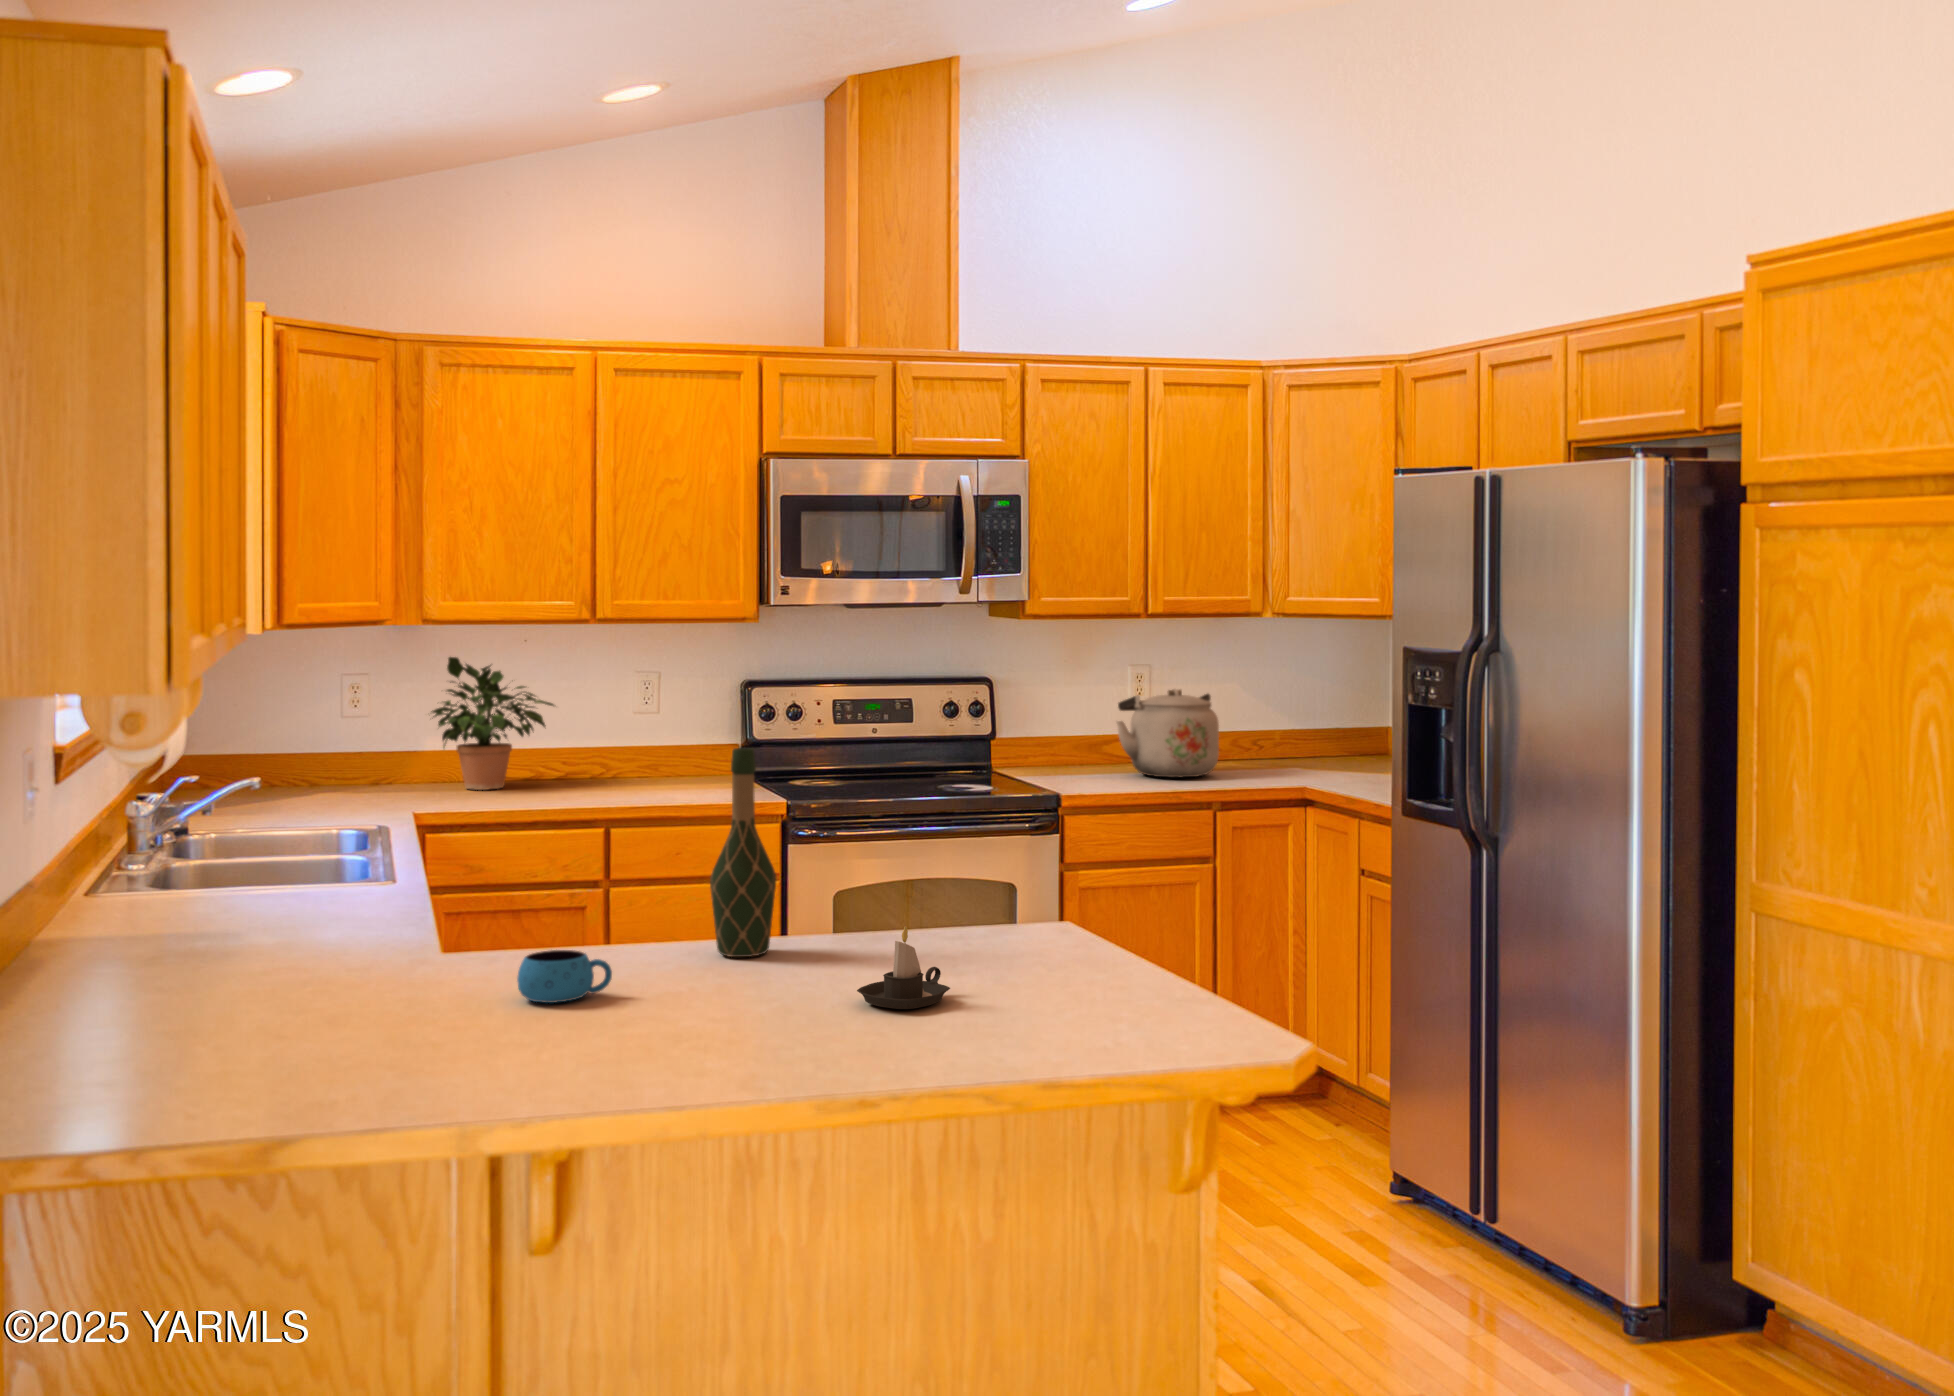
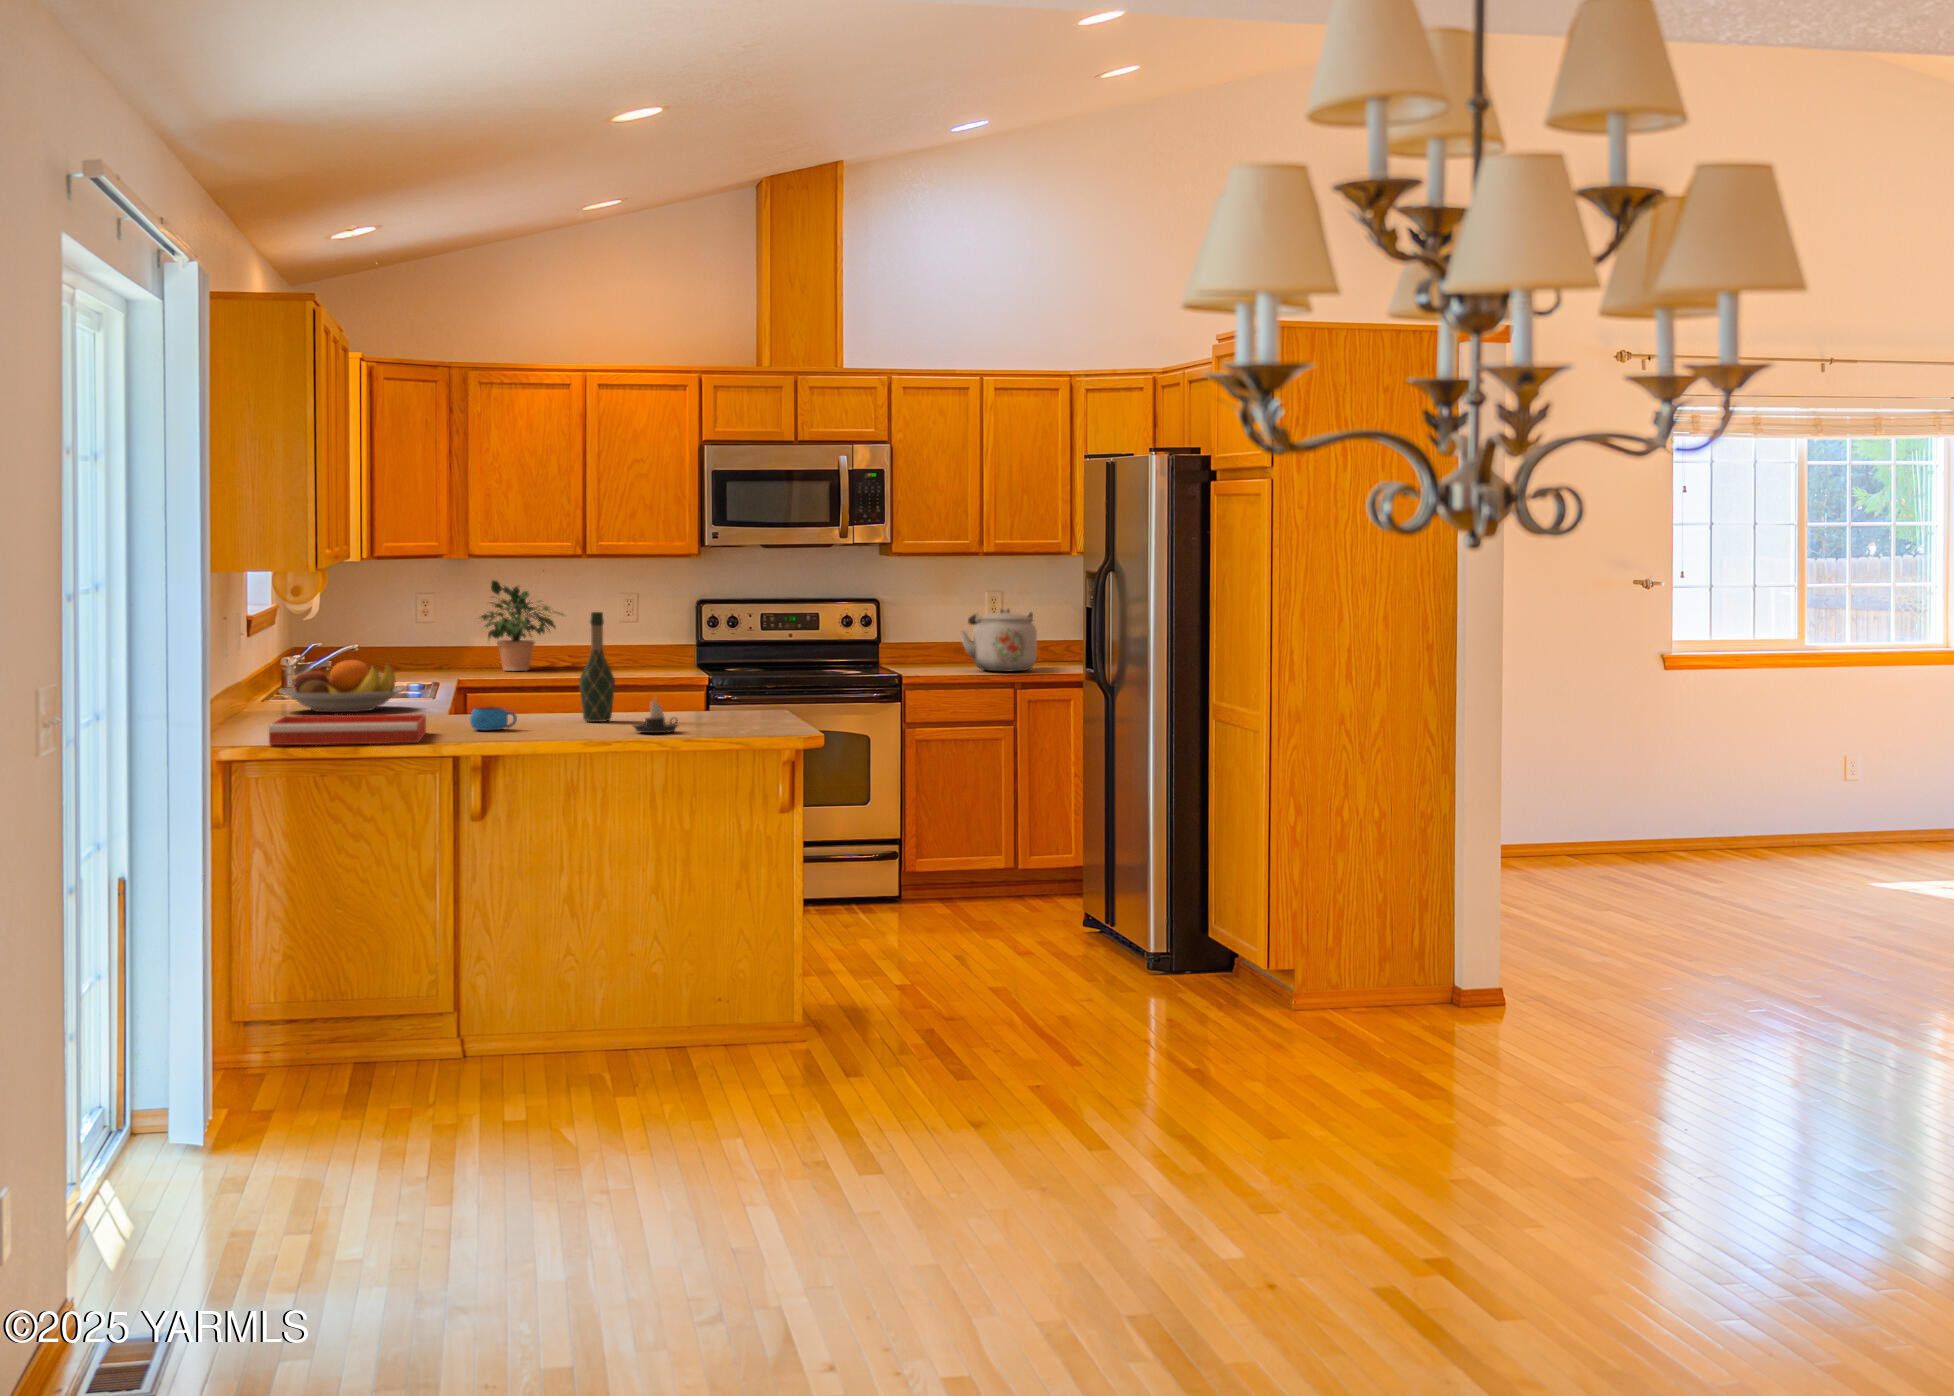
fruit bowl: none [116,828,355,928] -> present [280,660,405,712]
tray: none [85,978,434,1102] -> present [269,714,426,745]

